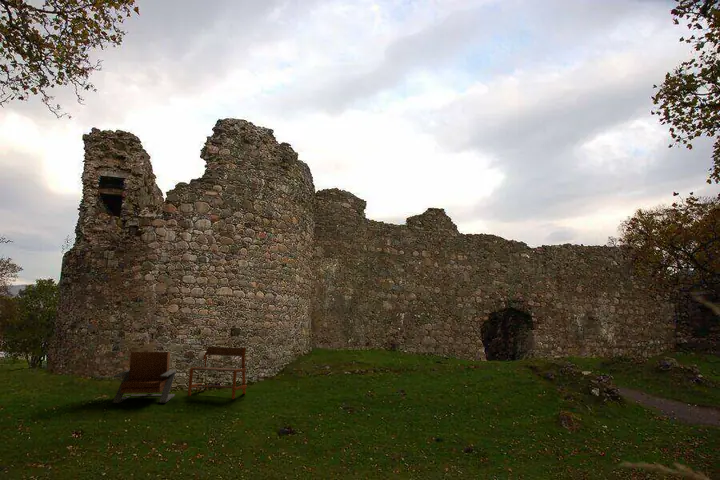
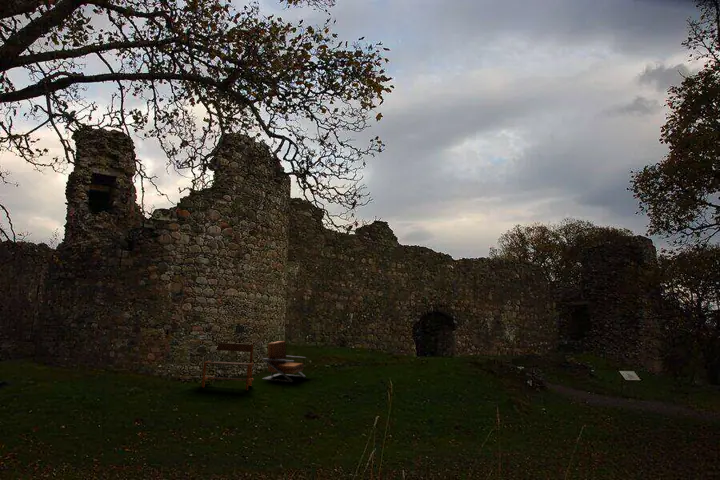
lounge chair: present [113,352,176,403] -> present [263,341,306,382]

